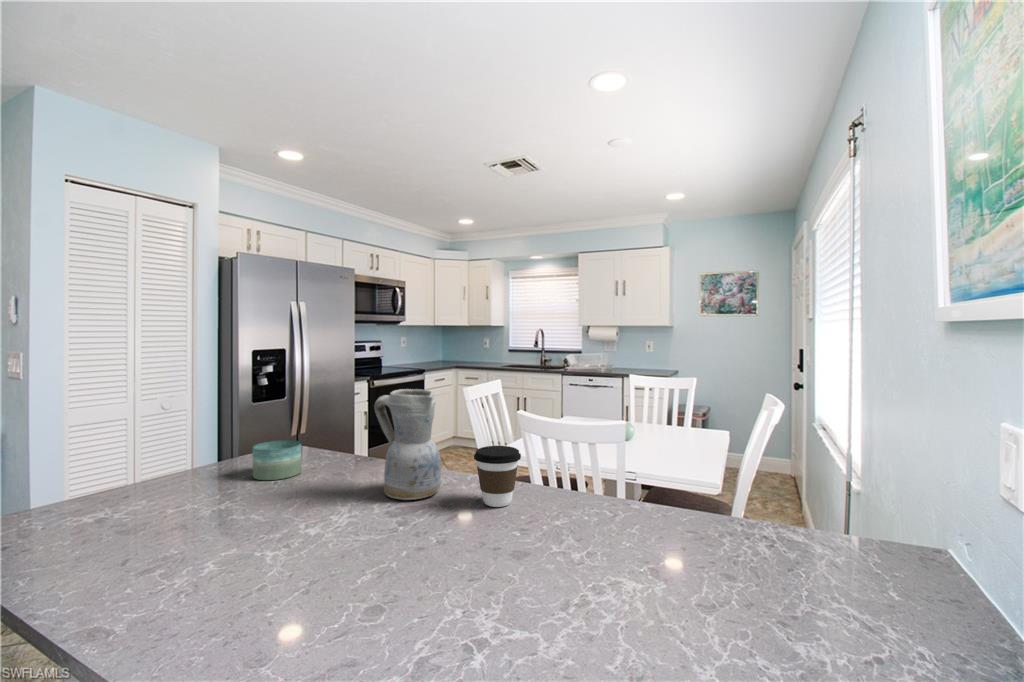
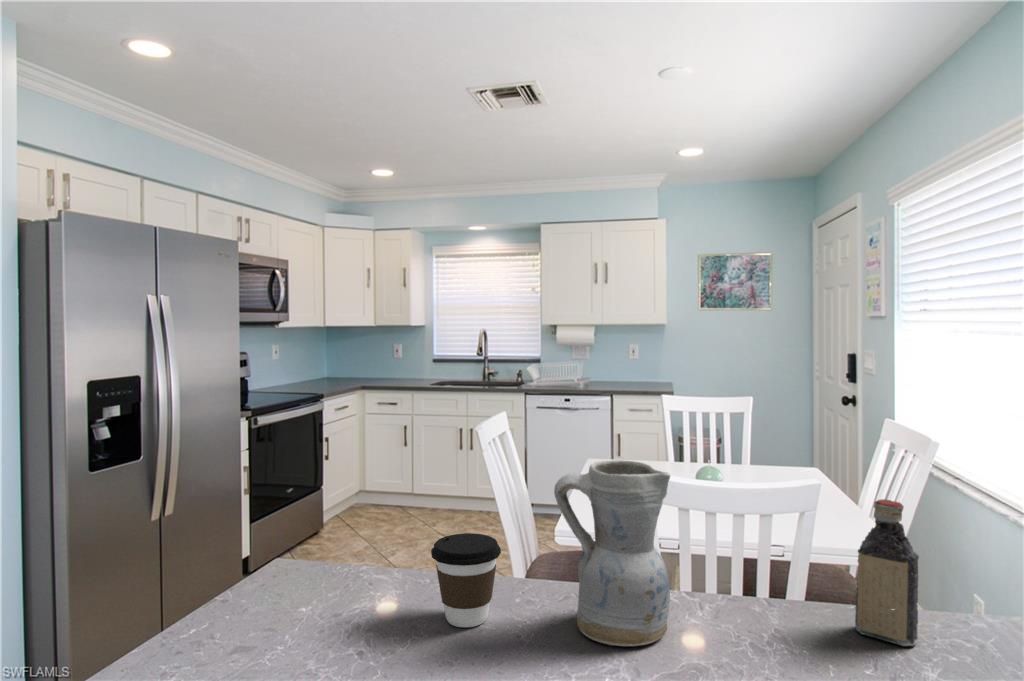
bottle: none [551,420,585,516] -> present [855,499,919,646]
candle: present [253,440,301,480] -> none [308,553,386,633]
coffee cup: present [474,446,521,507] -> present [431,533,501,627]

